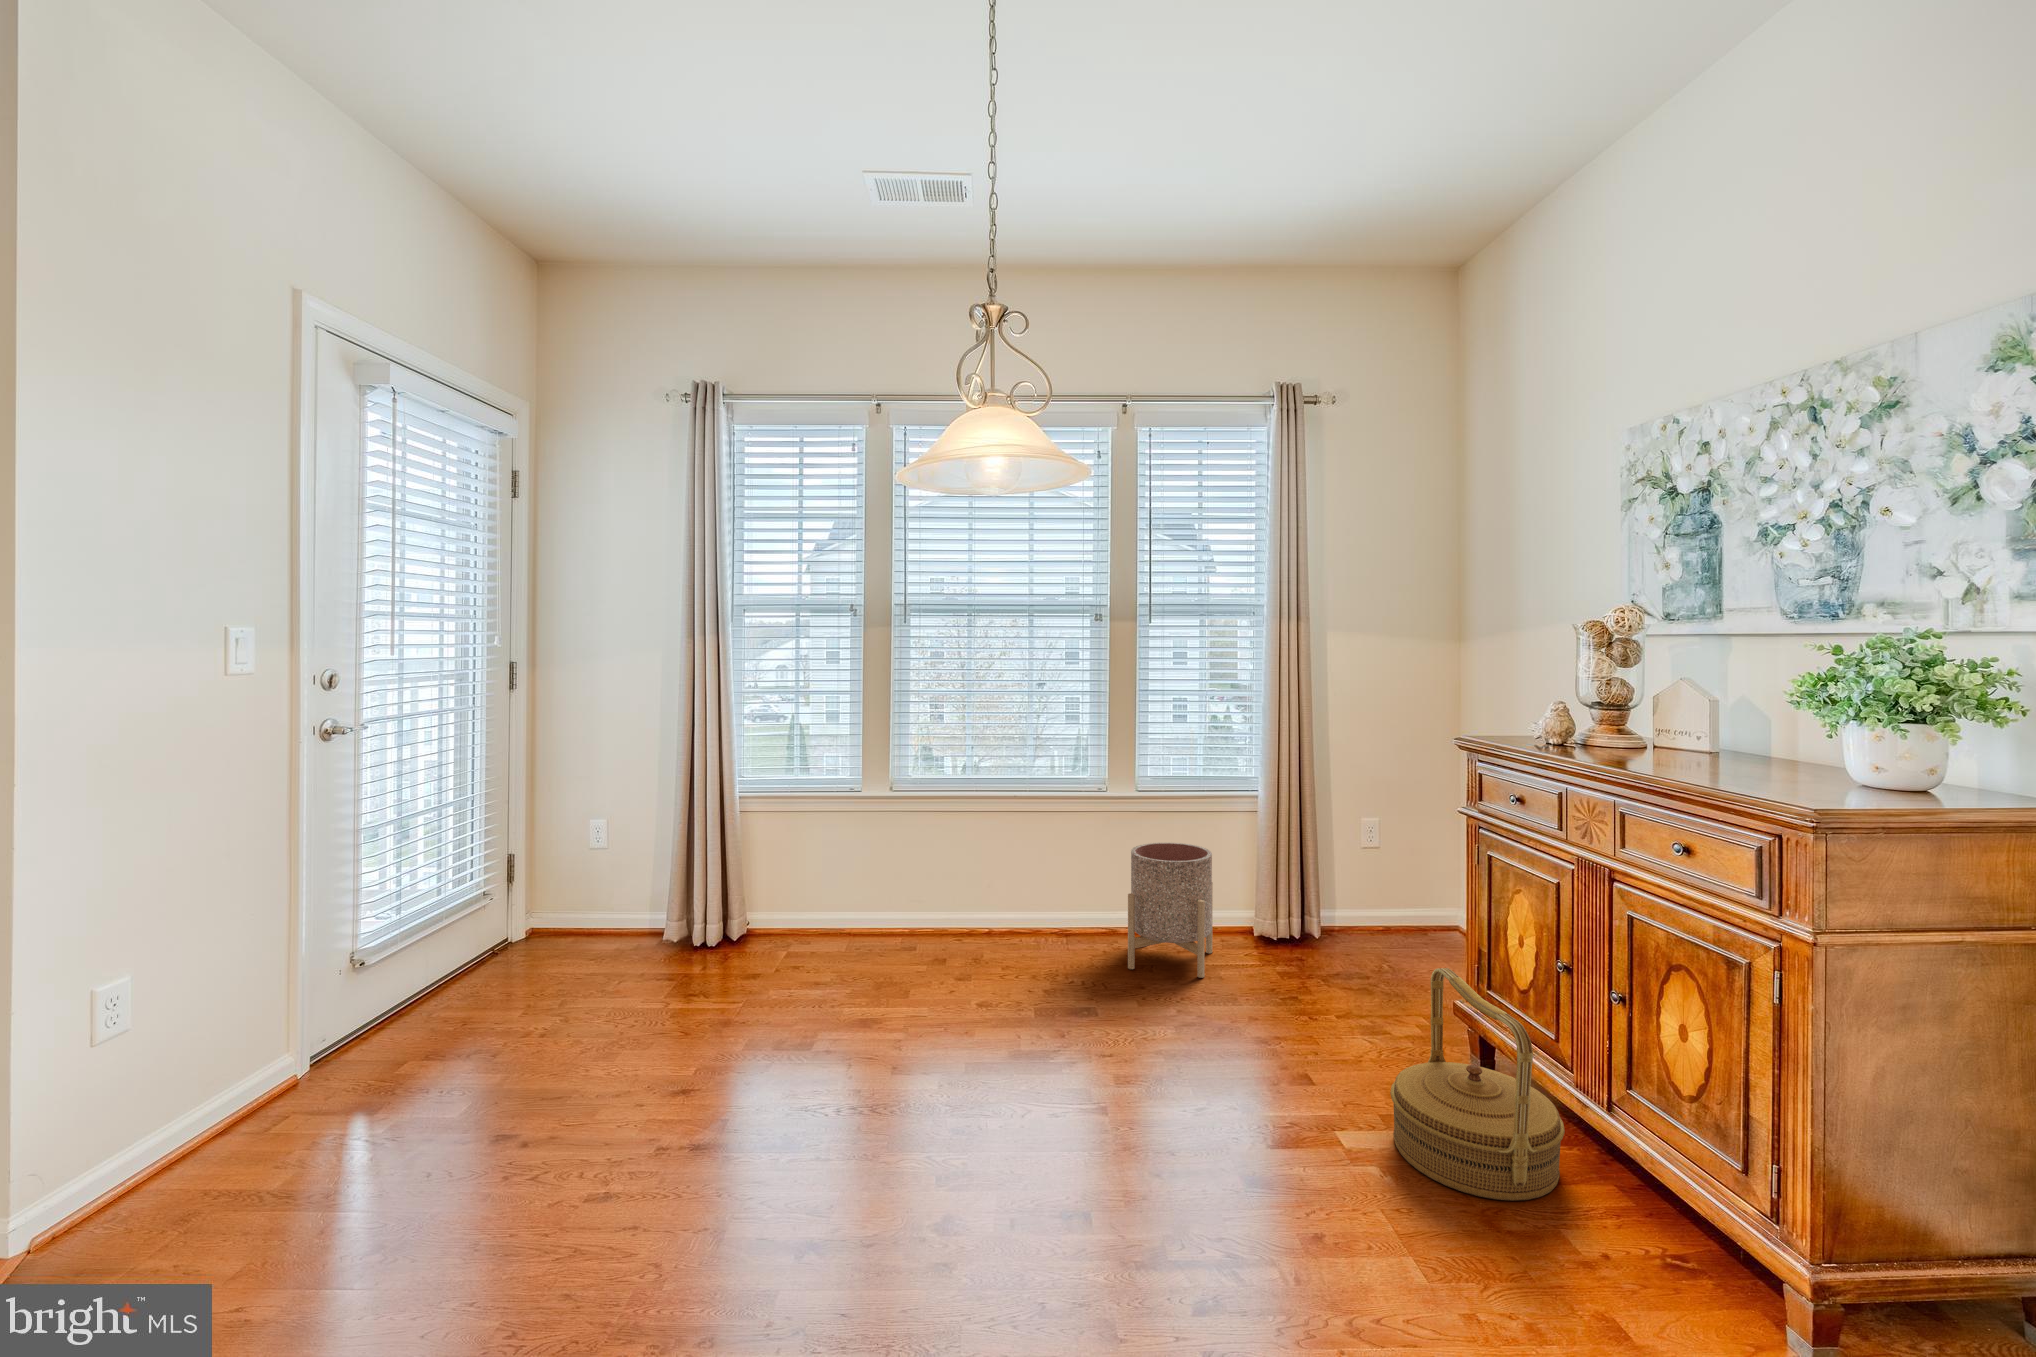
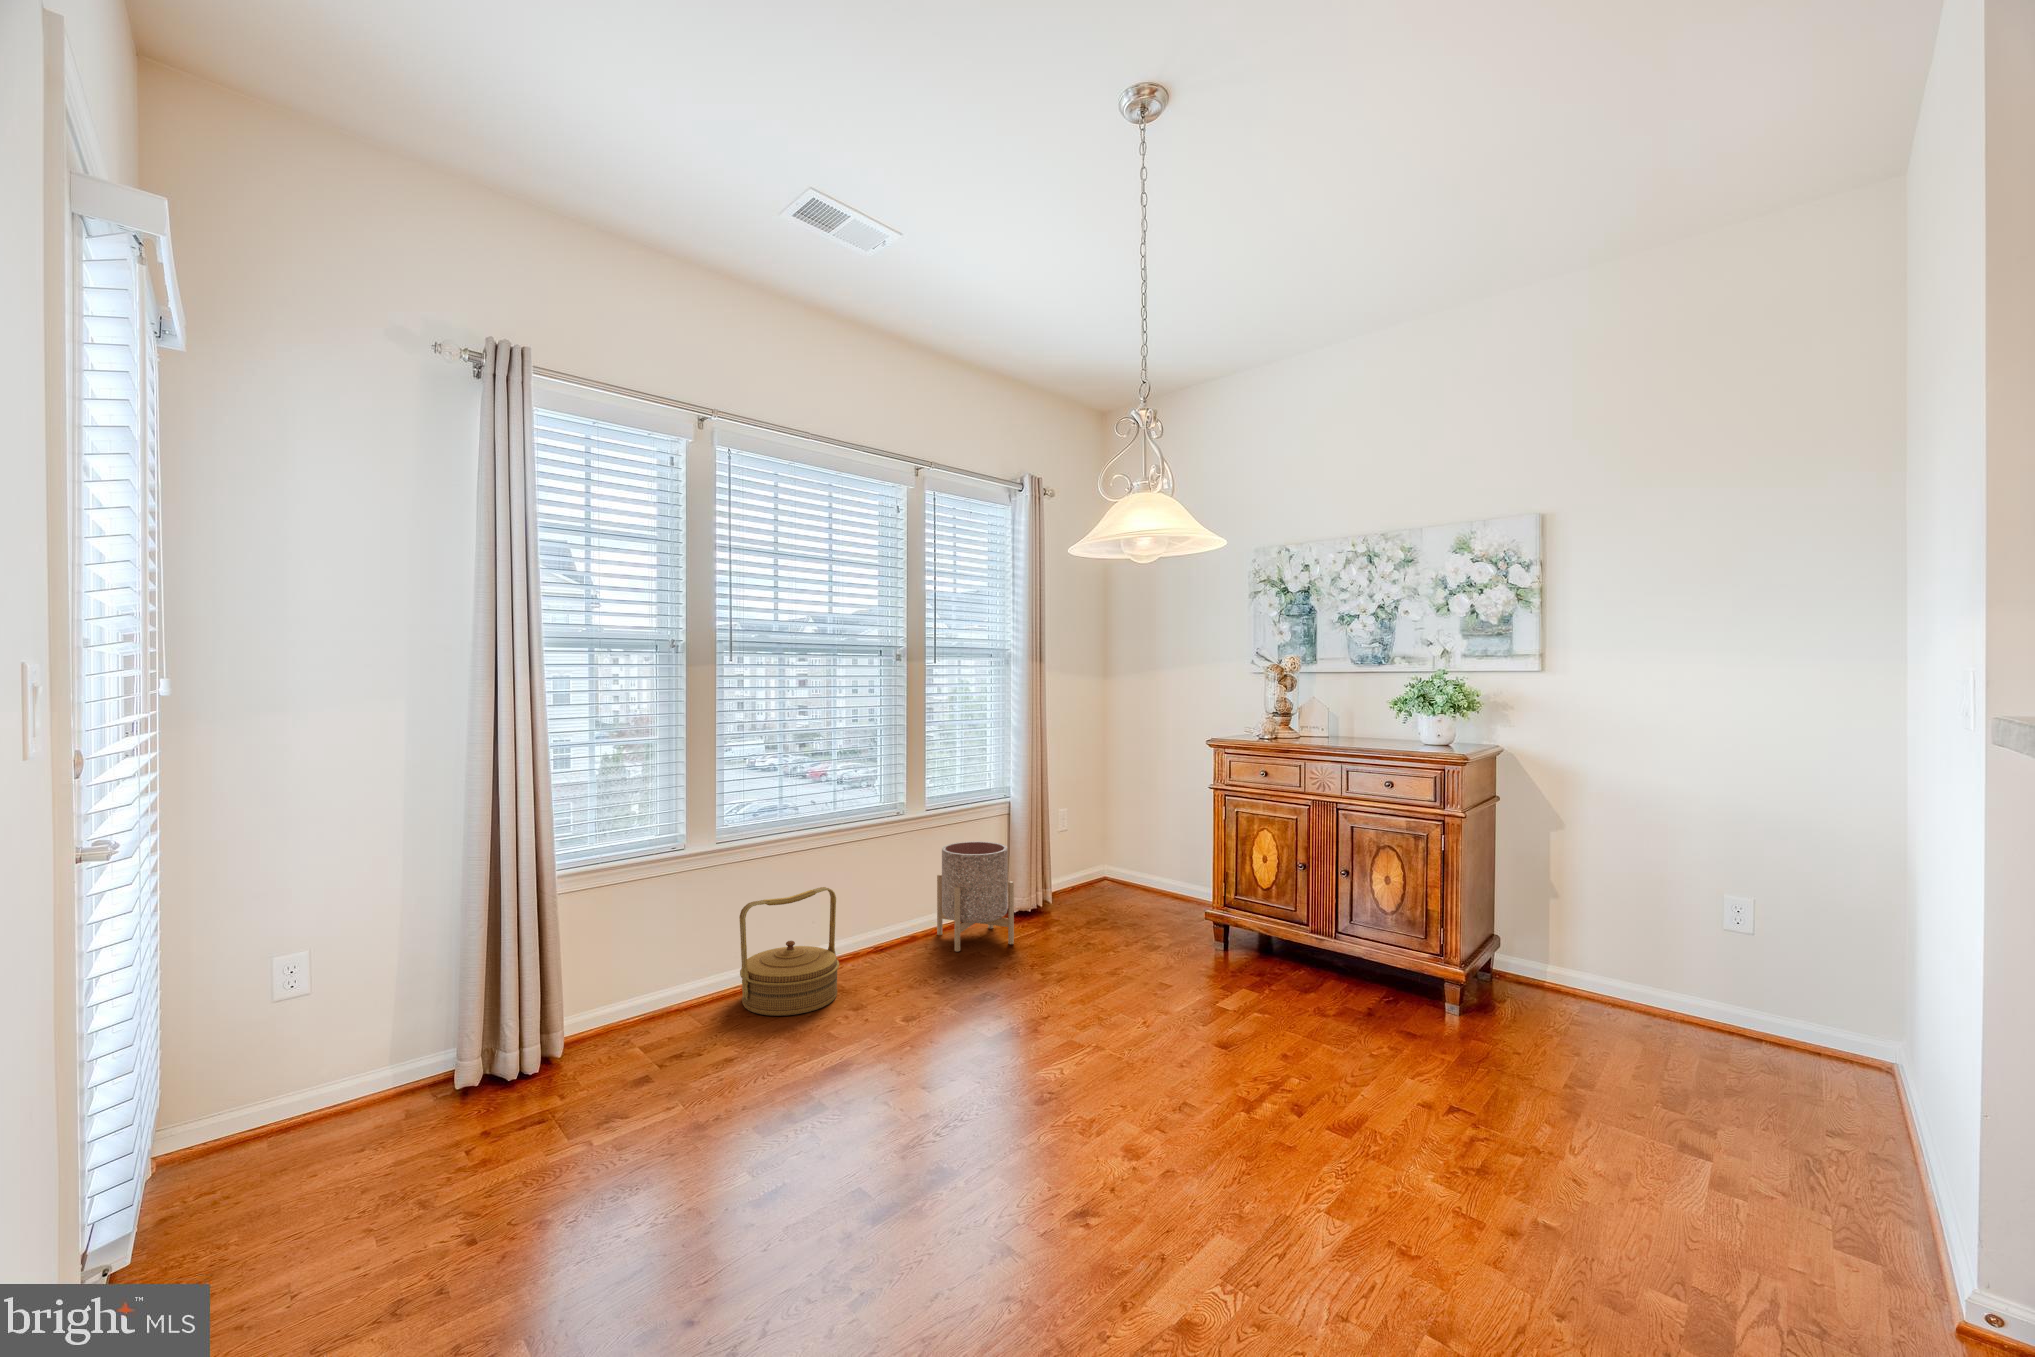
woven basket: present [1390,968,1565,1201] -> present [739,887,839,1016]

